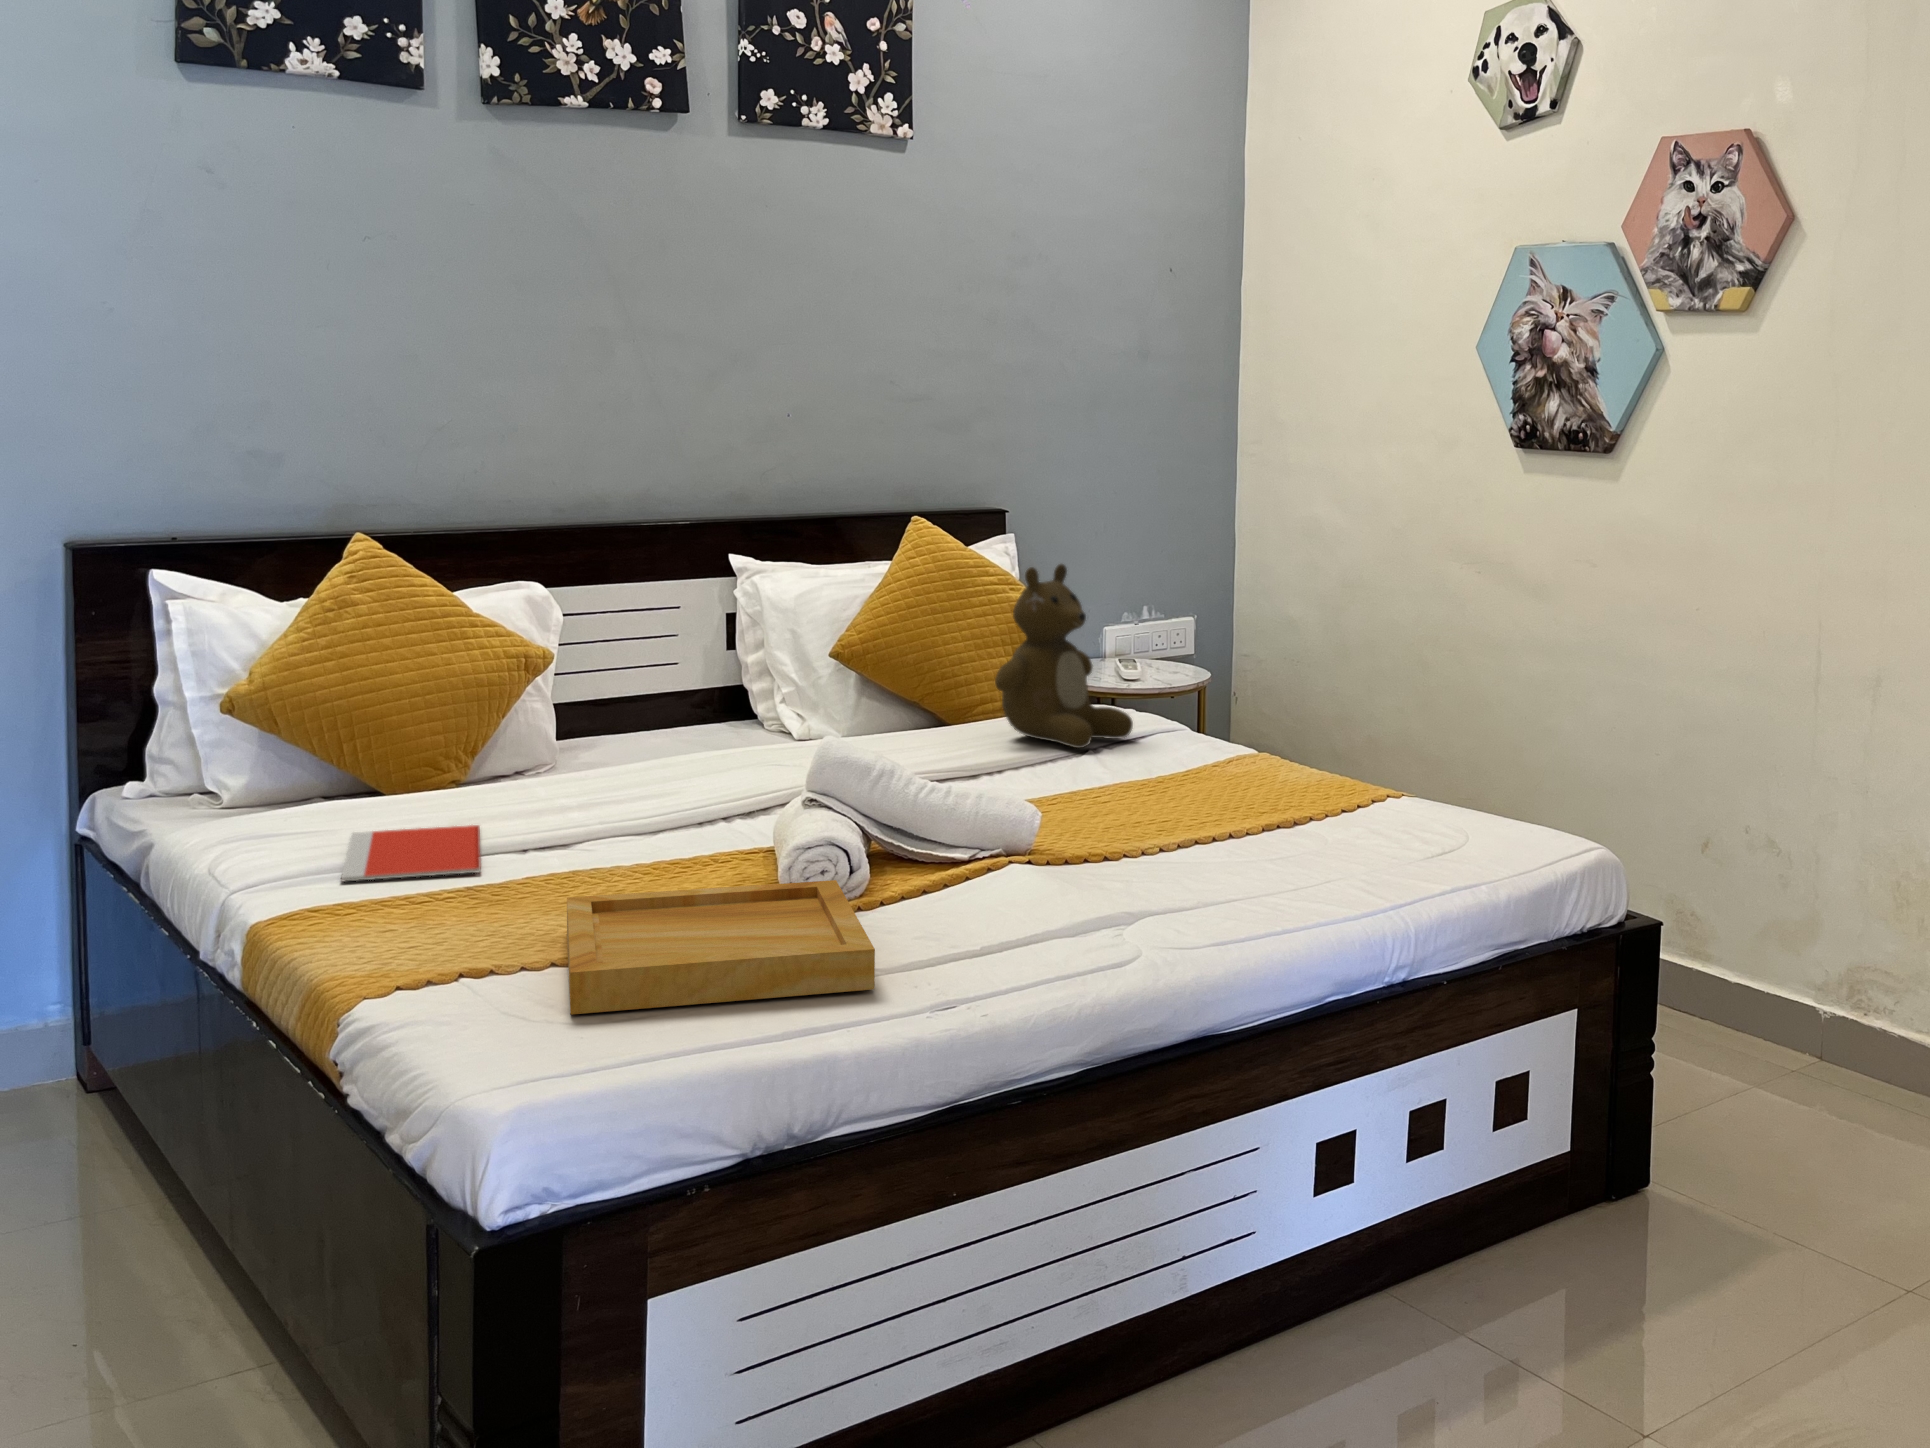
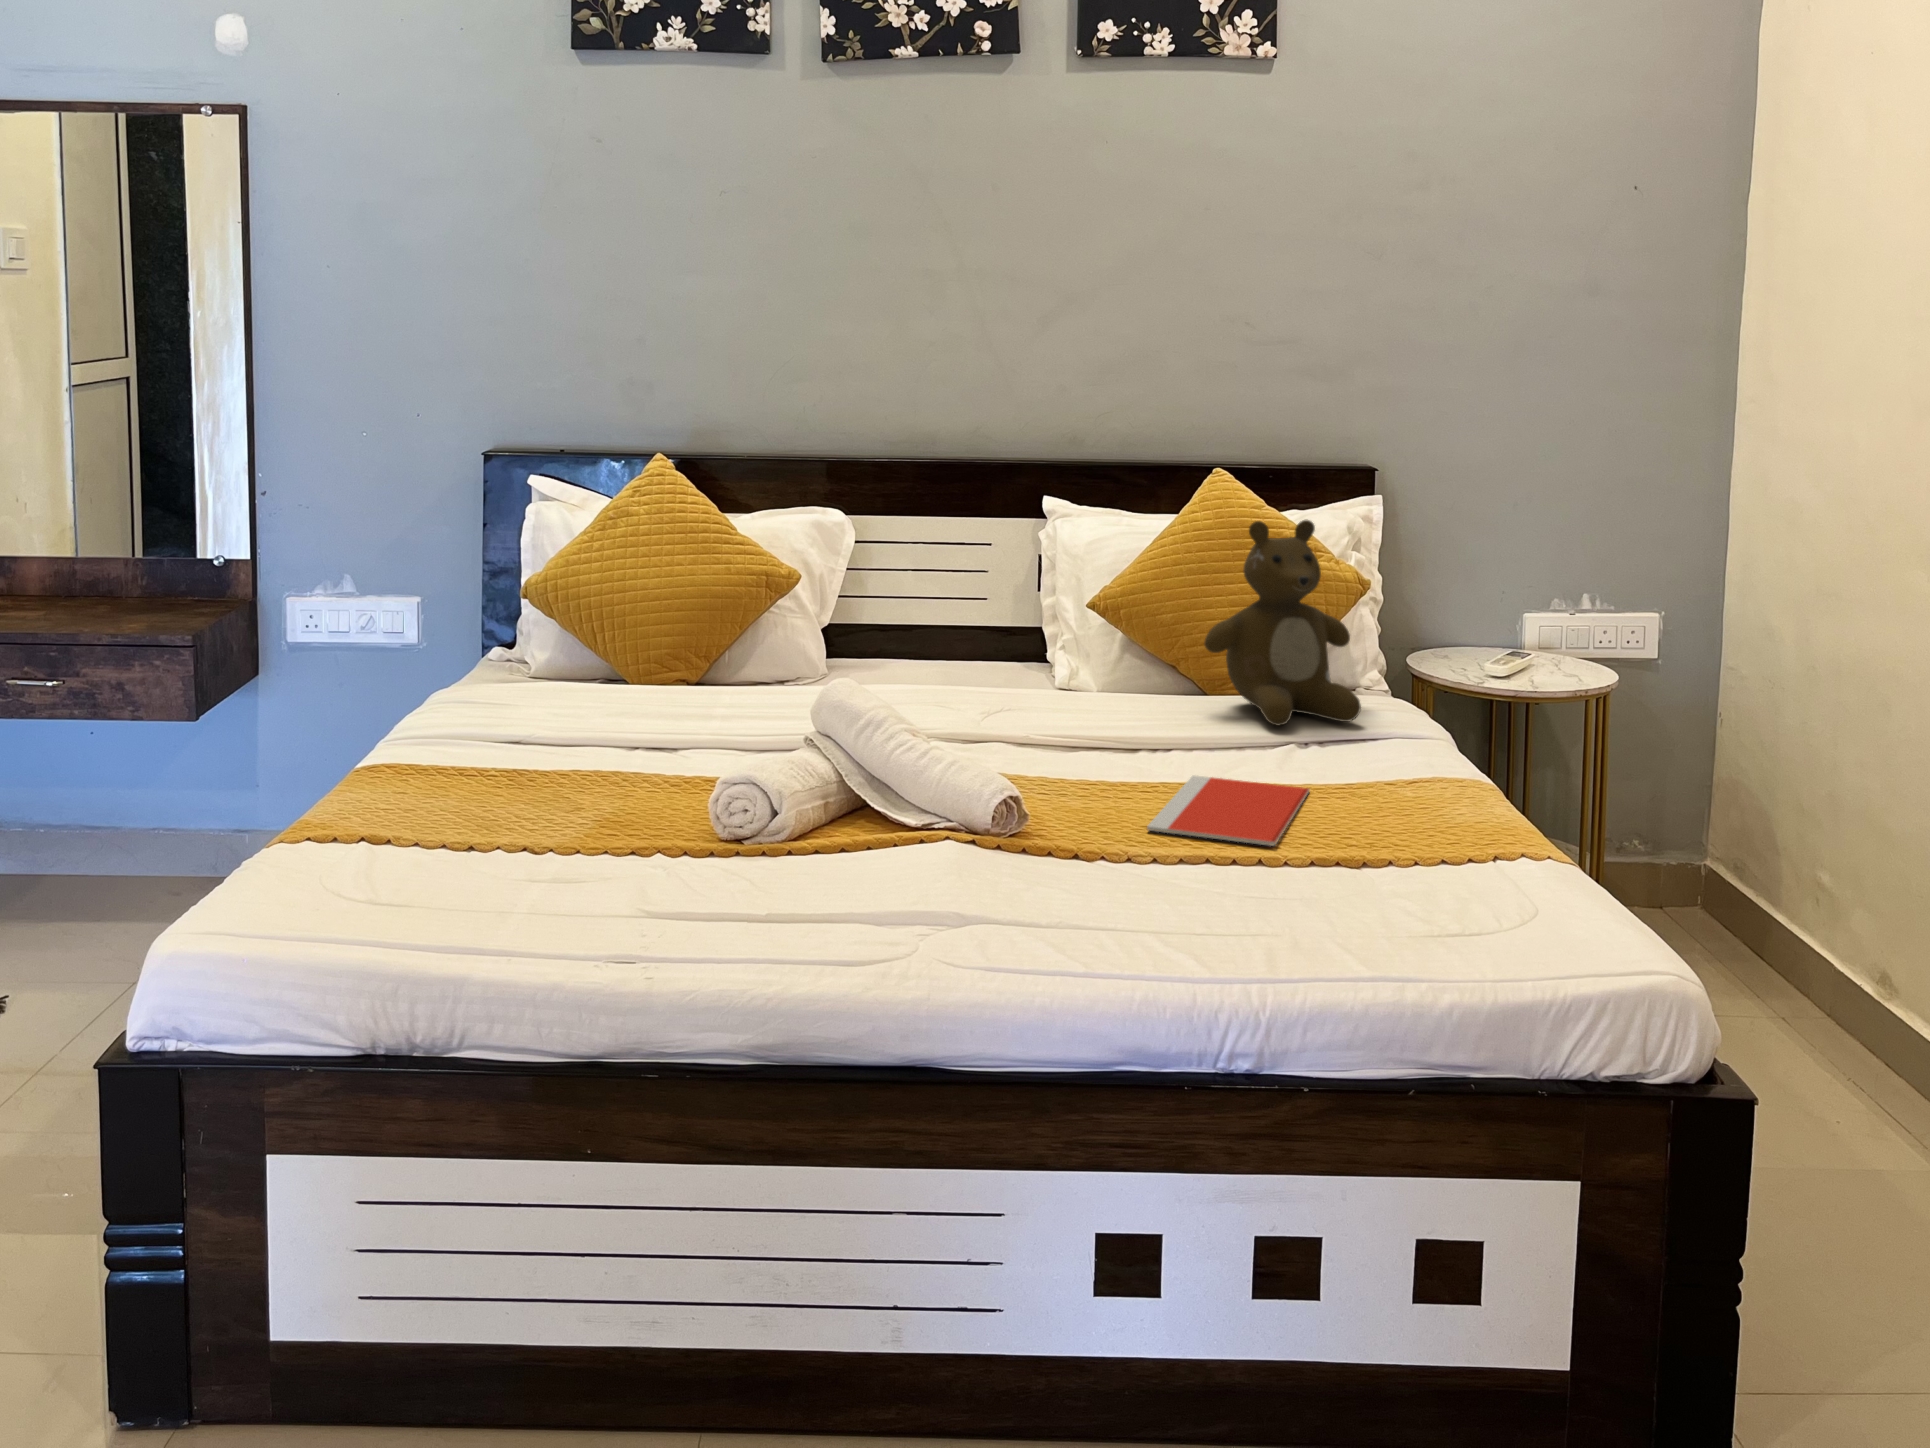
notebook: present [341,825,481,881] -> present [1147,775,1310,846]
tray: present [567,880,875,1014] -> none [296,791,676,941]

